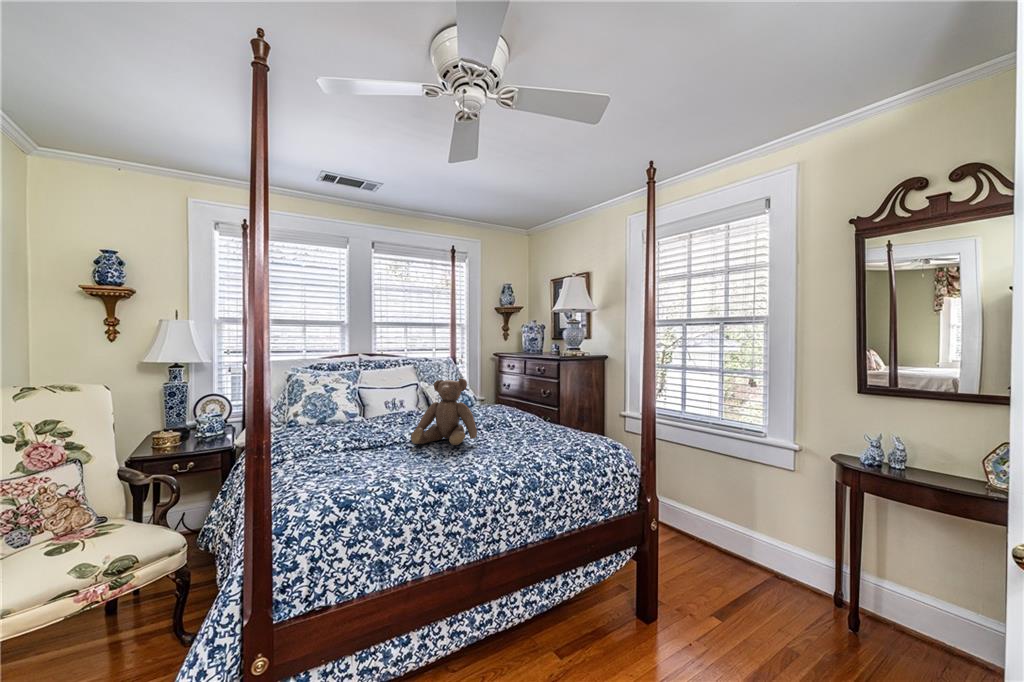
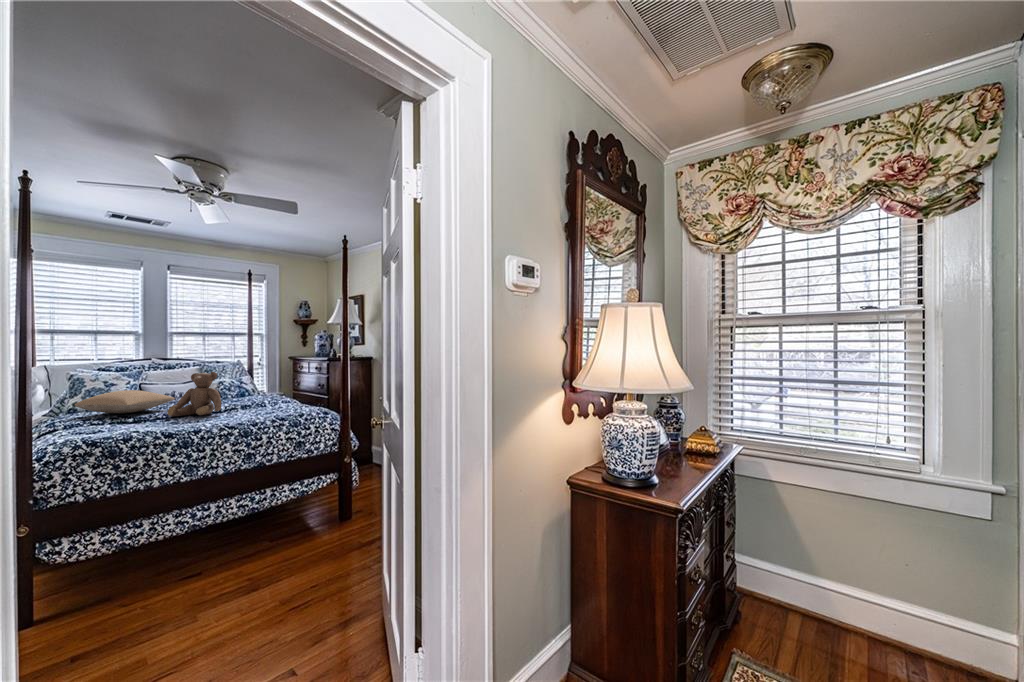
pillow: none [300,401,406,433] -> present [75,390,175,413]

